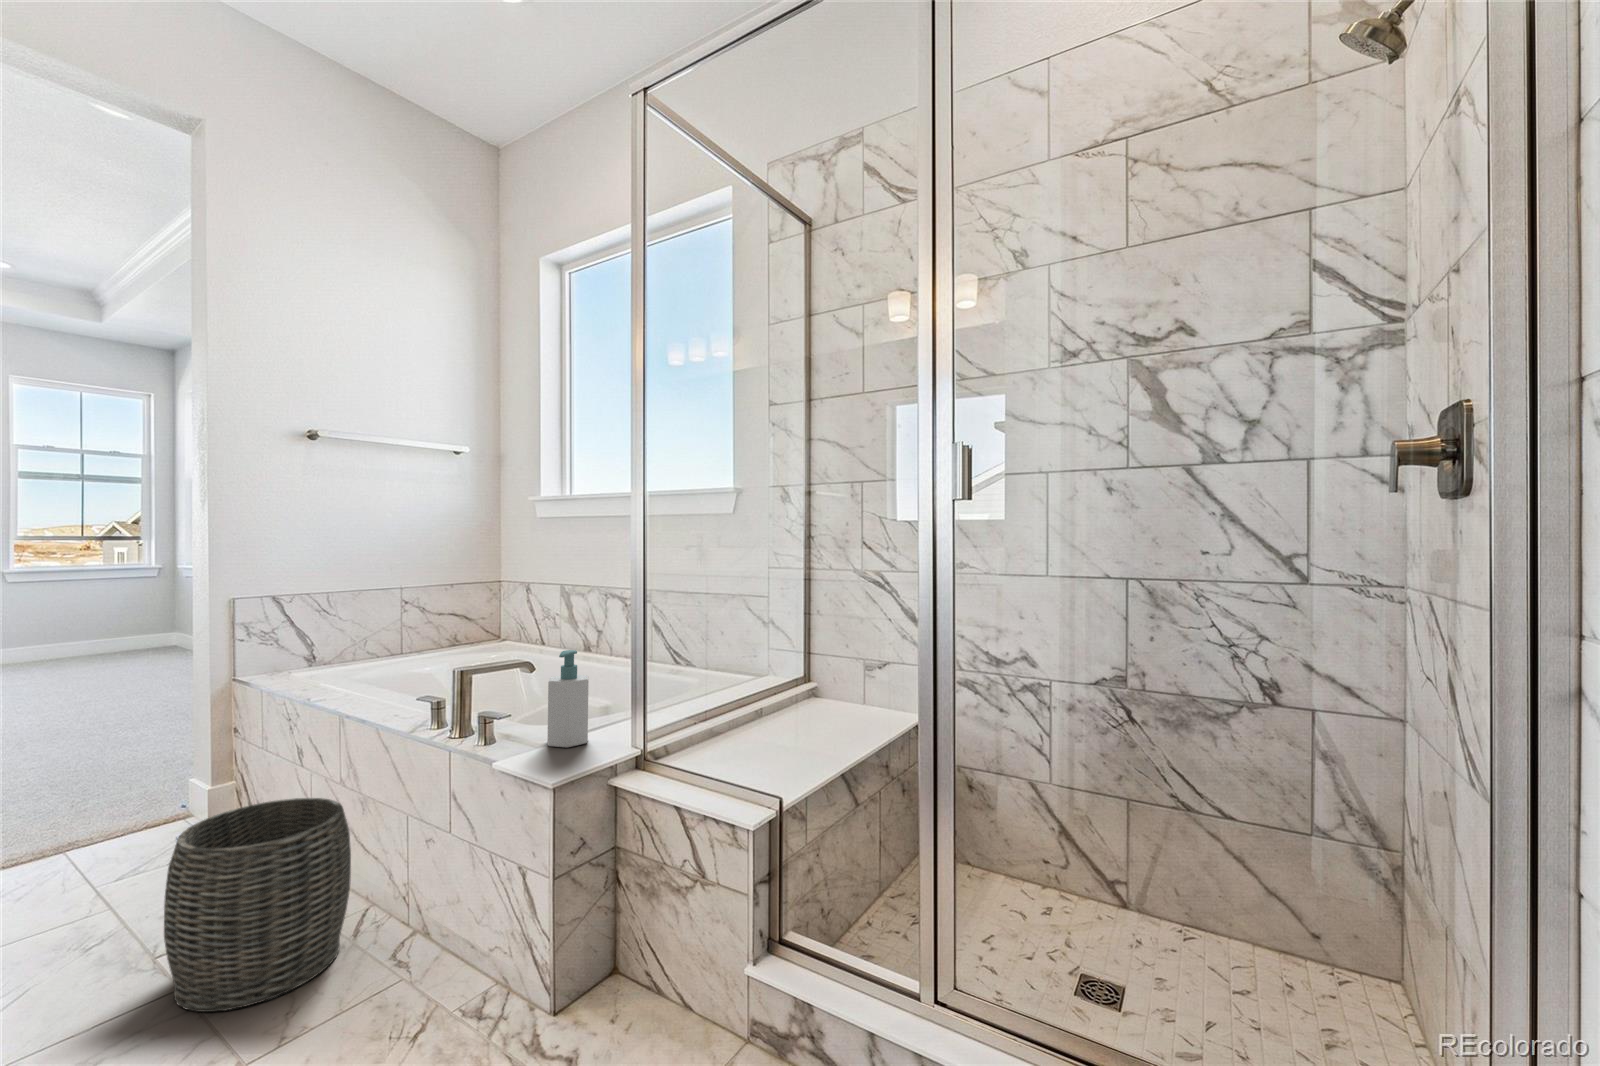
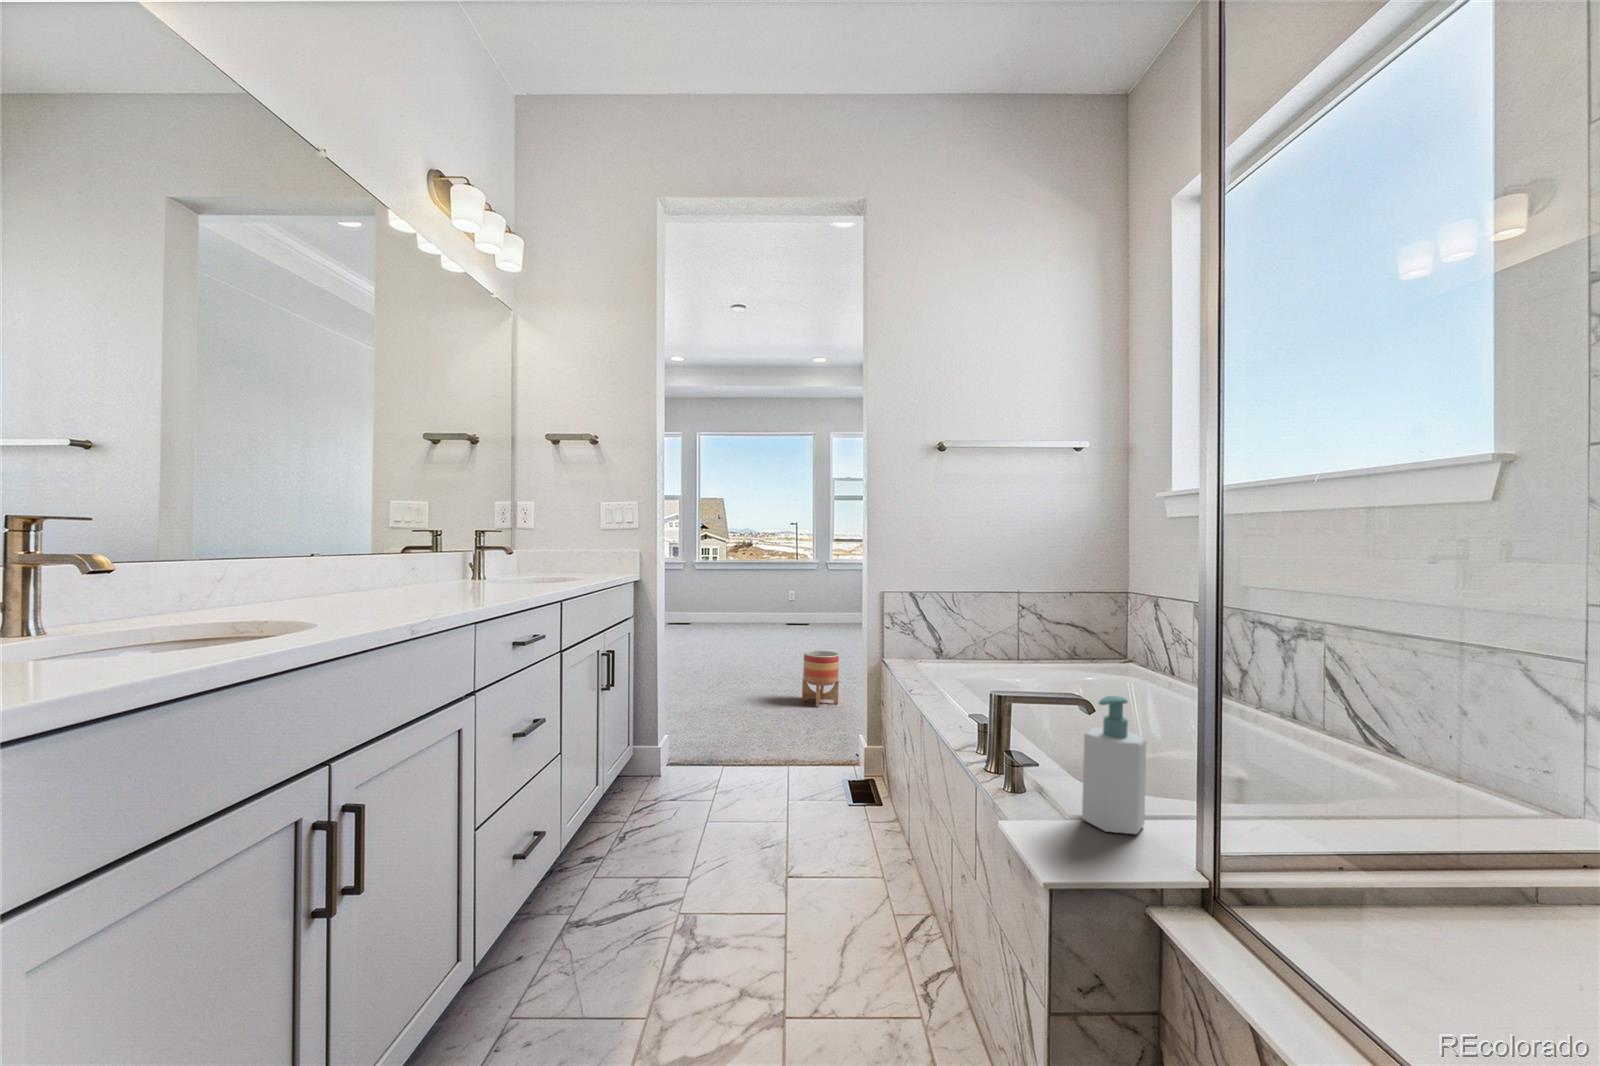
planter: none [36,691,110,771] -> present [802,651,839,707]
woven basket: present [164,798,351,1012] -> none [763,778,898,971]

